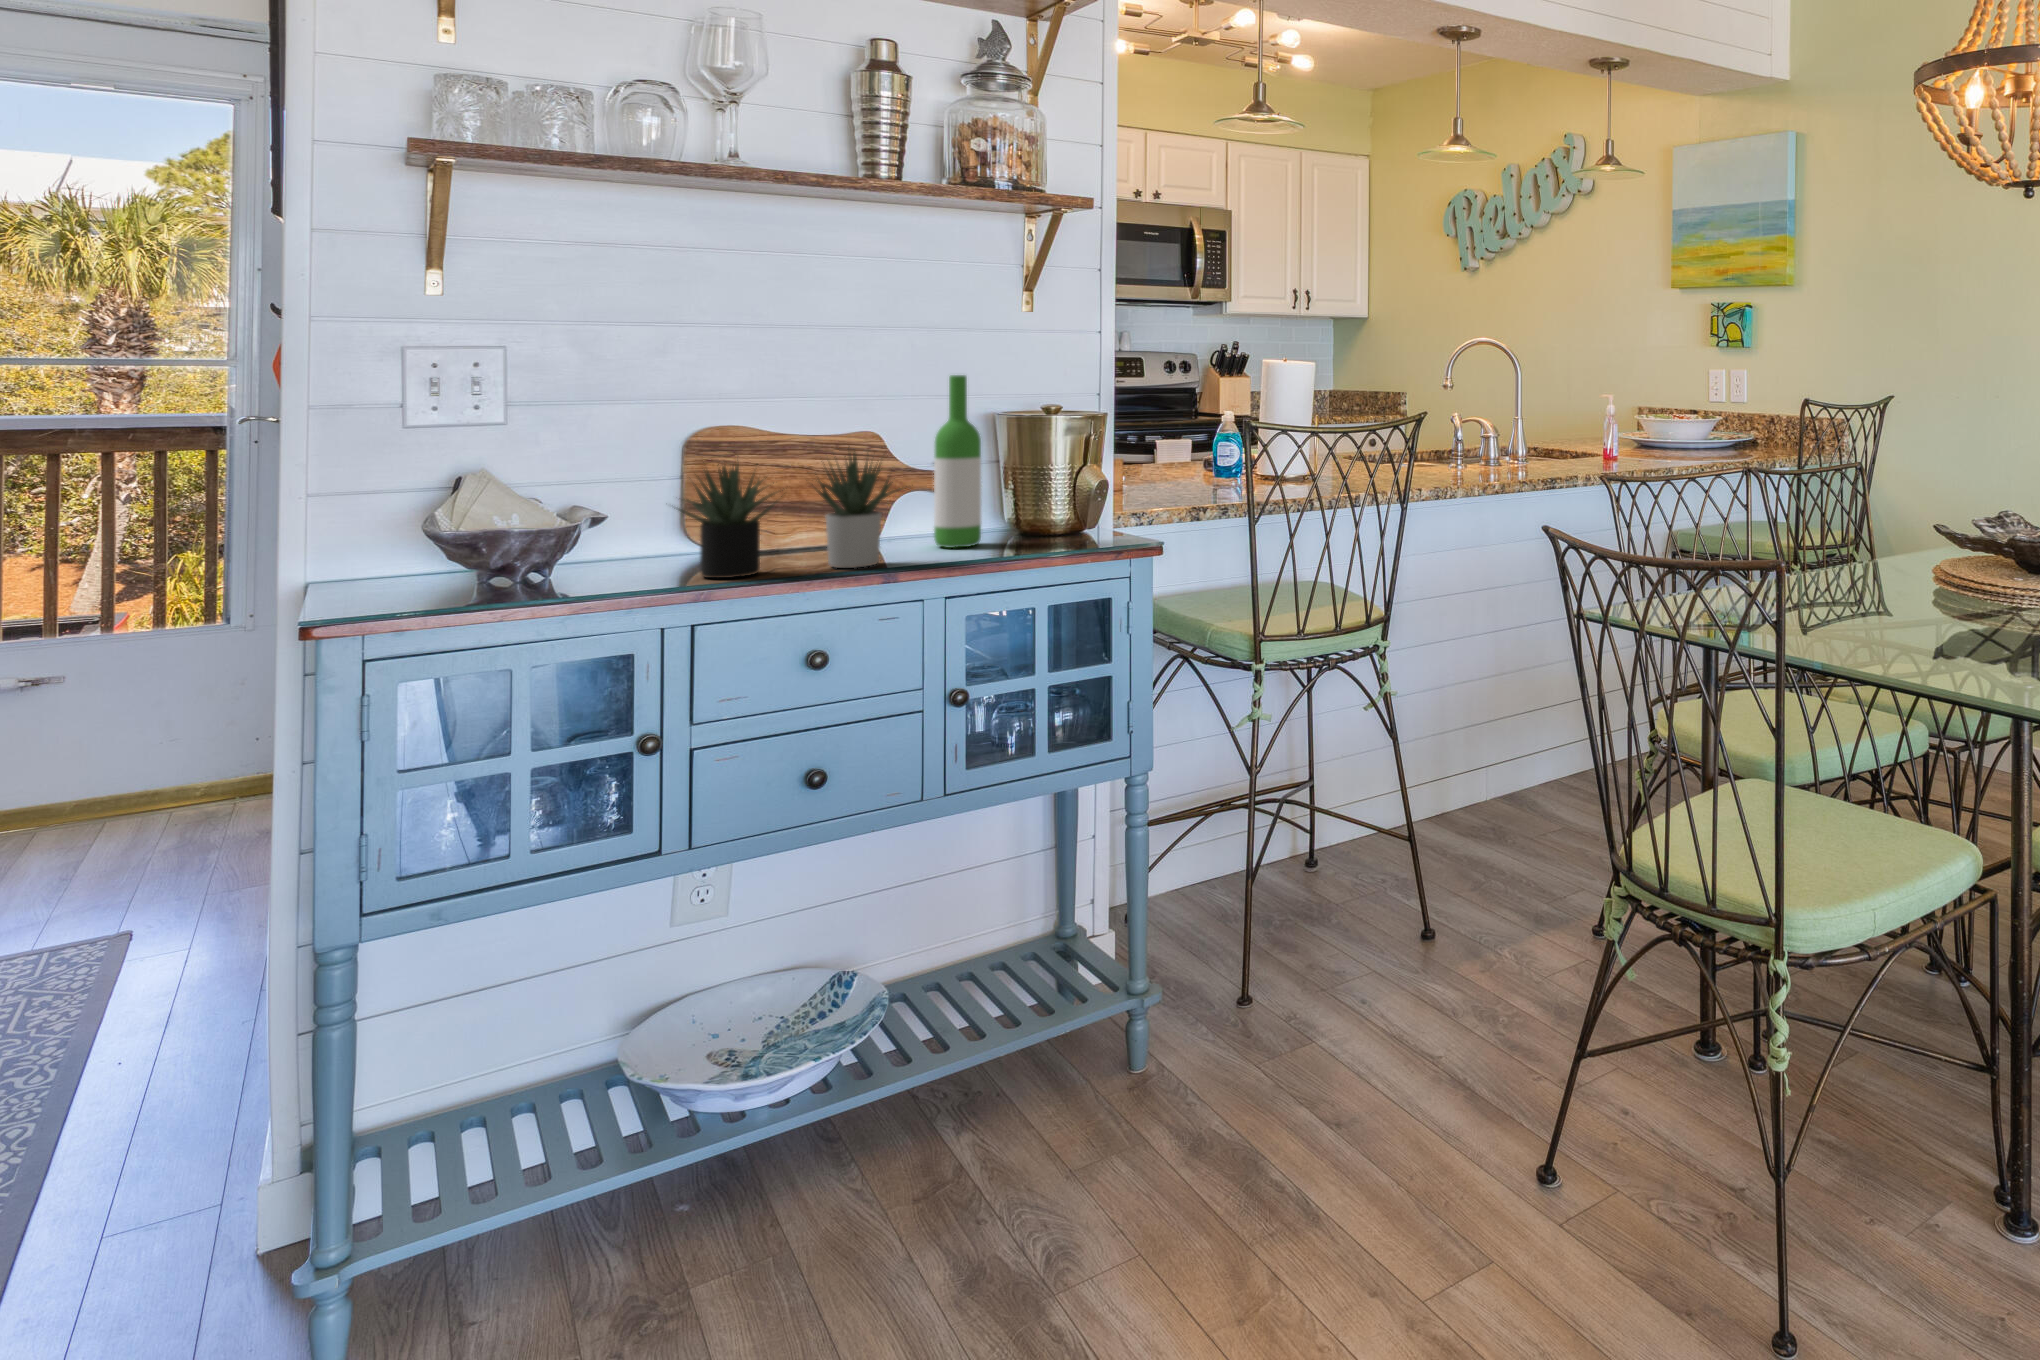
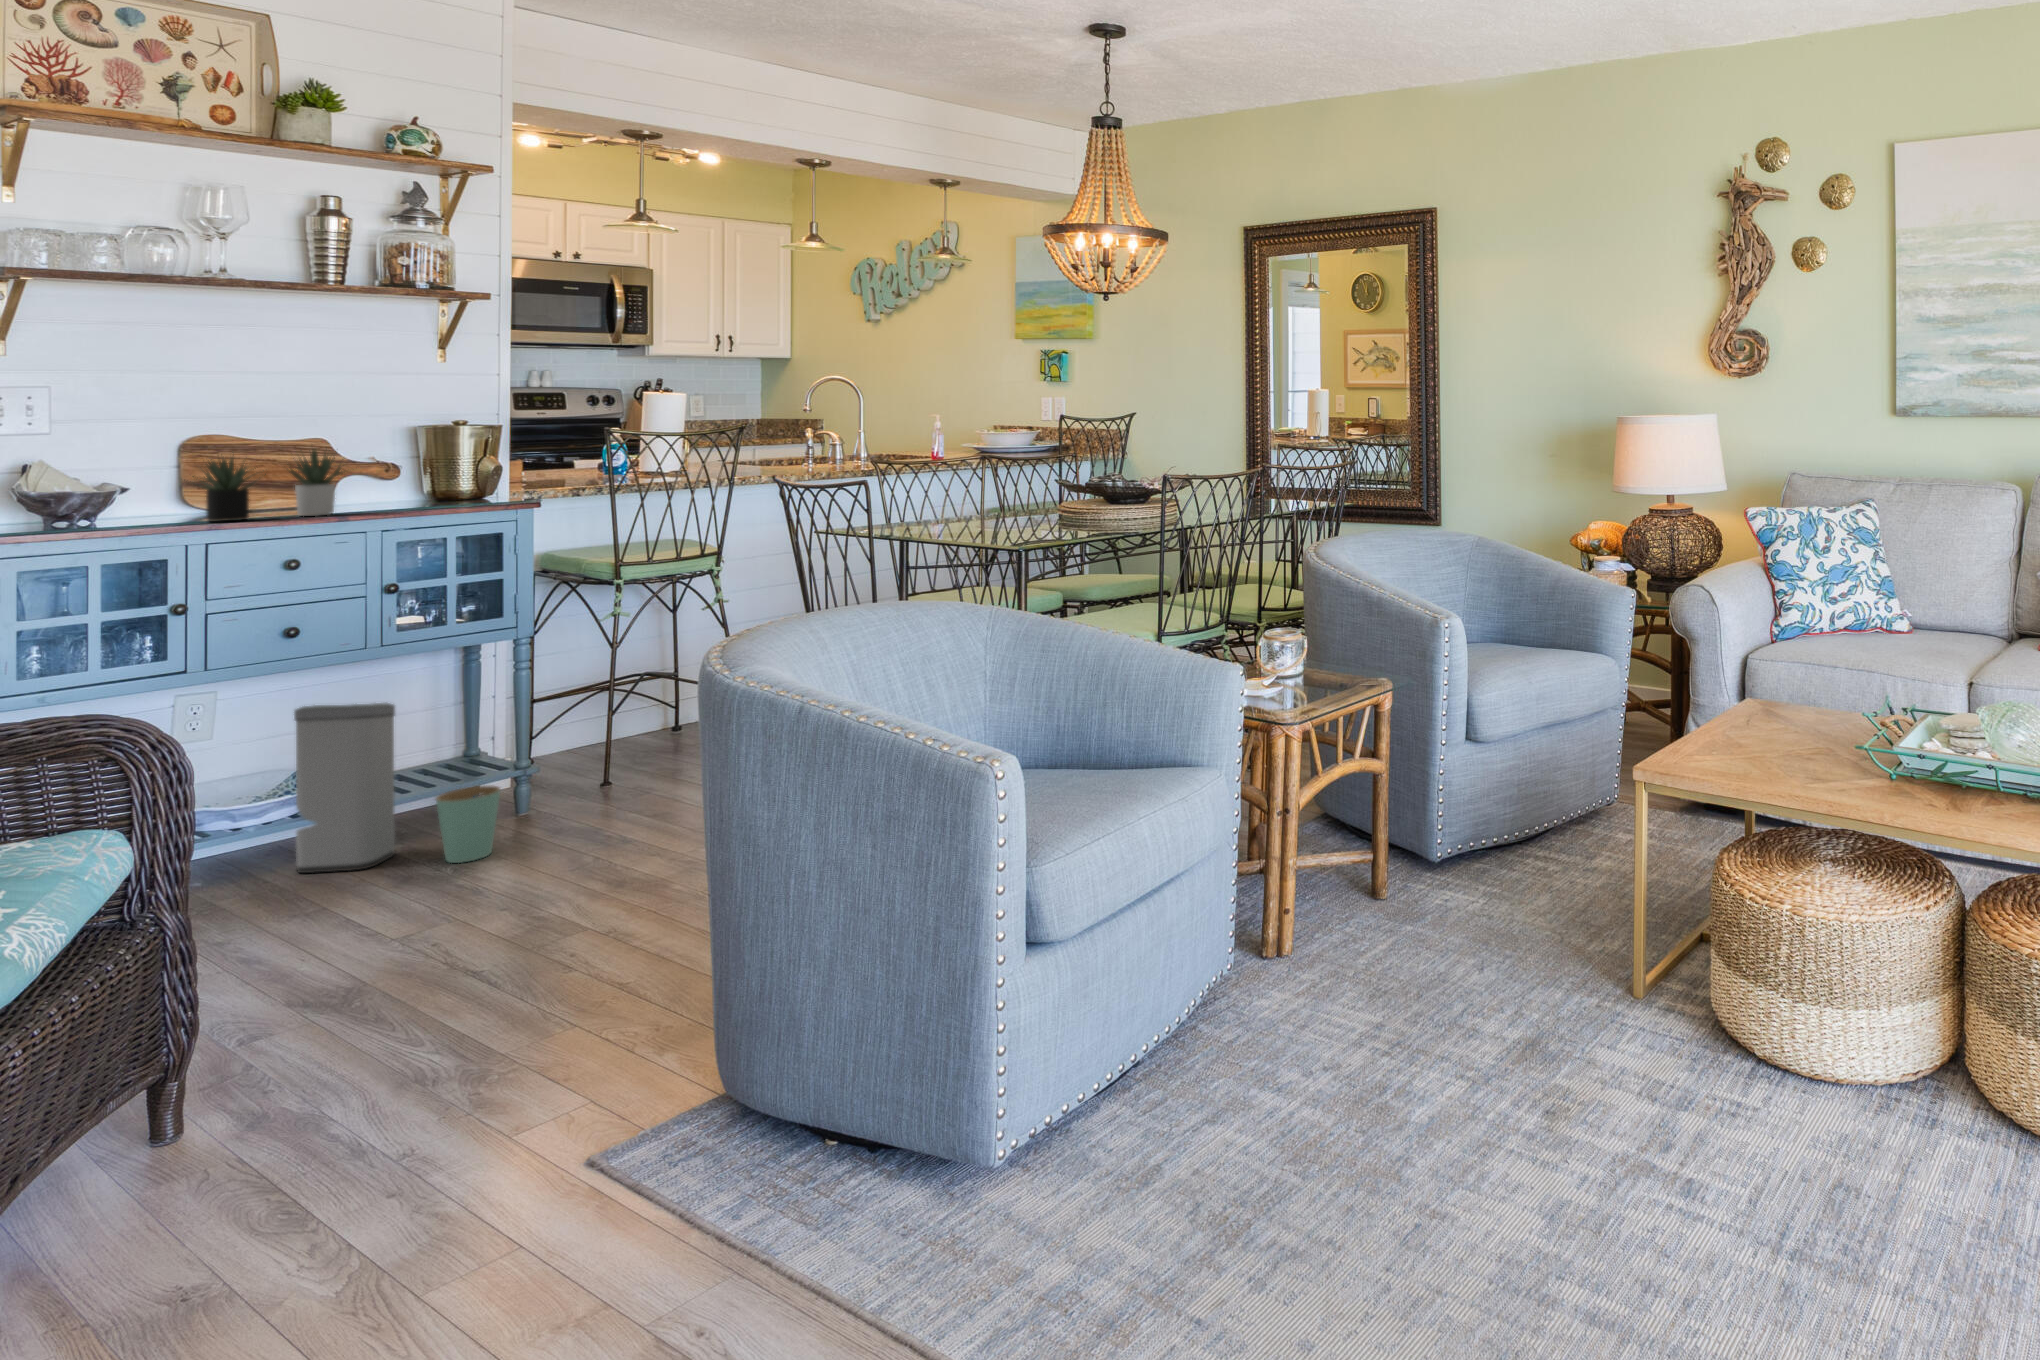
wine bottle: present [934,375,981,548] -> none [372,403,407,507]
trash can: none [815,903,1120,1240] -> present [294,703,500,873]

